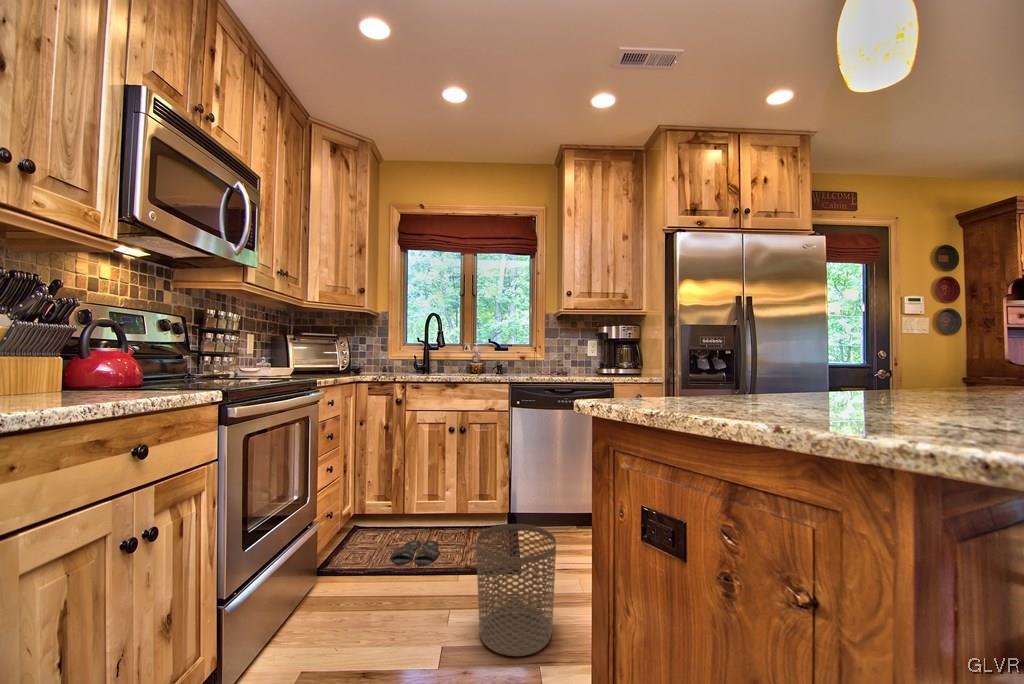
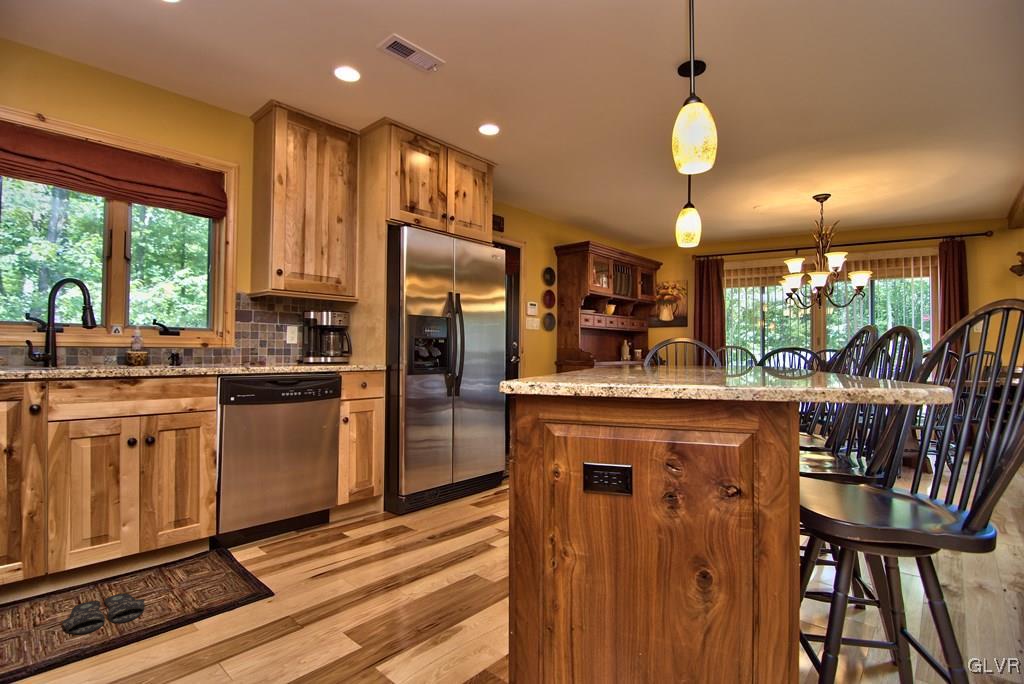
waste bin: present [476,524,556,656] -> none [272,518,360,649]

